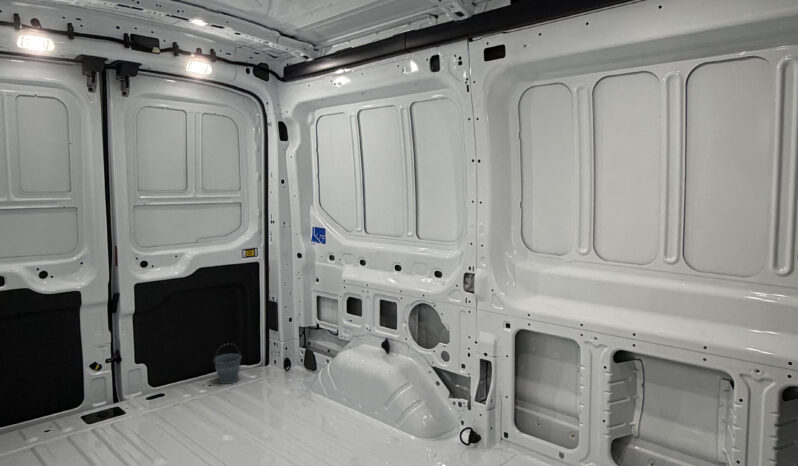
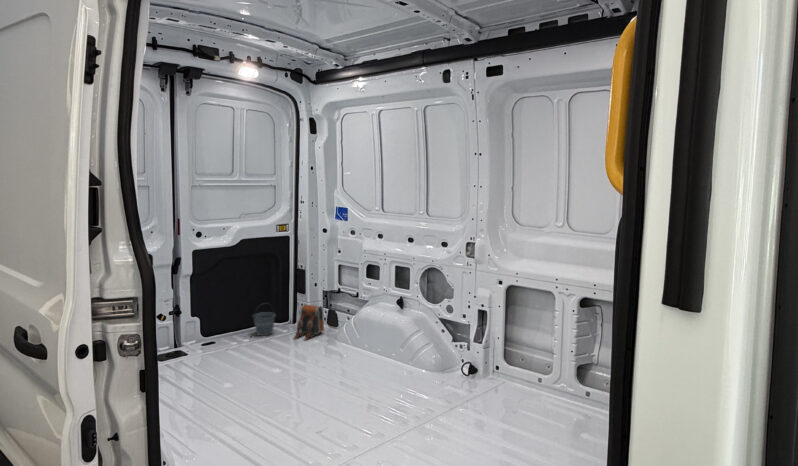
backpack: none [260,344,299,391] -> present [293,304,324,341]

